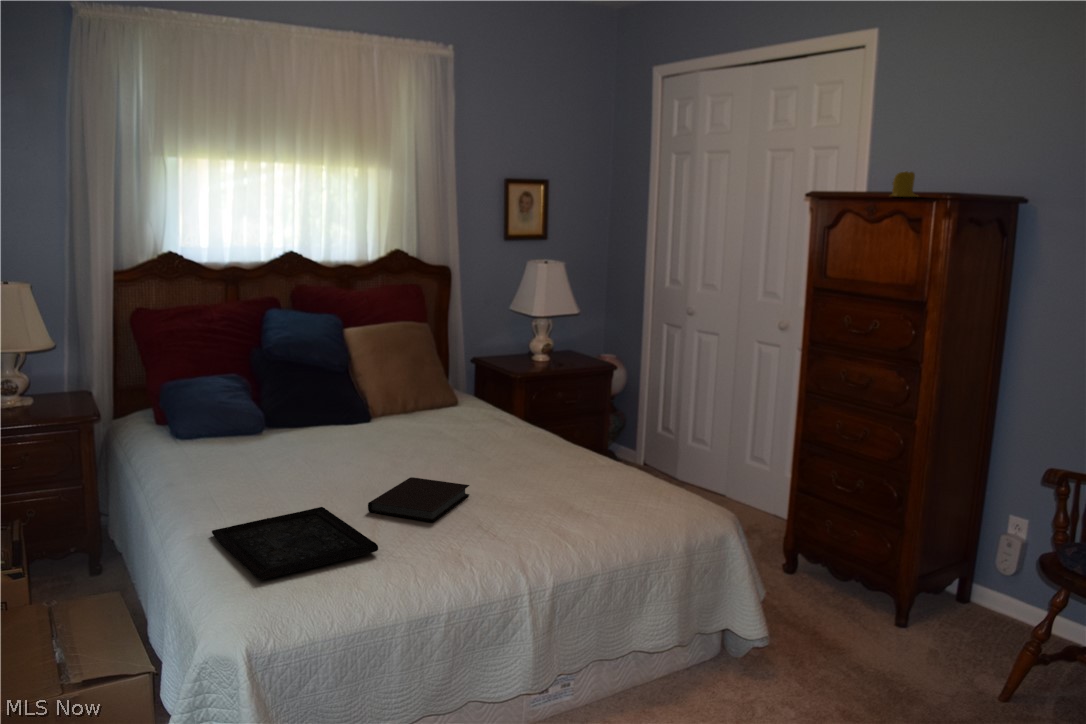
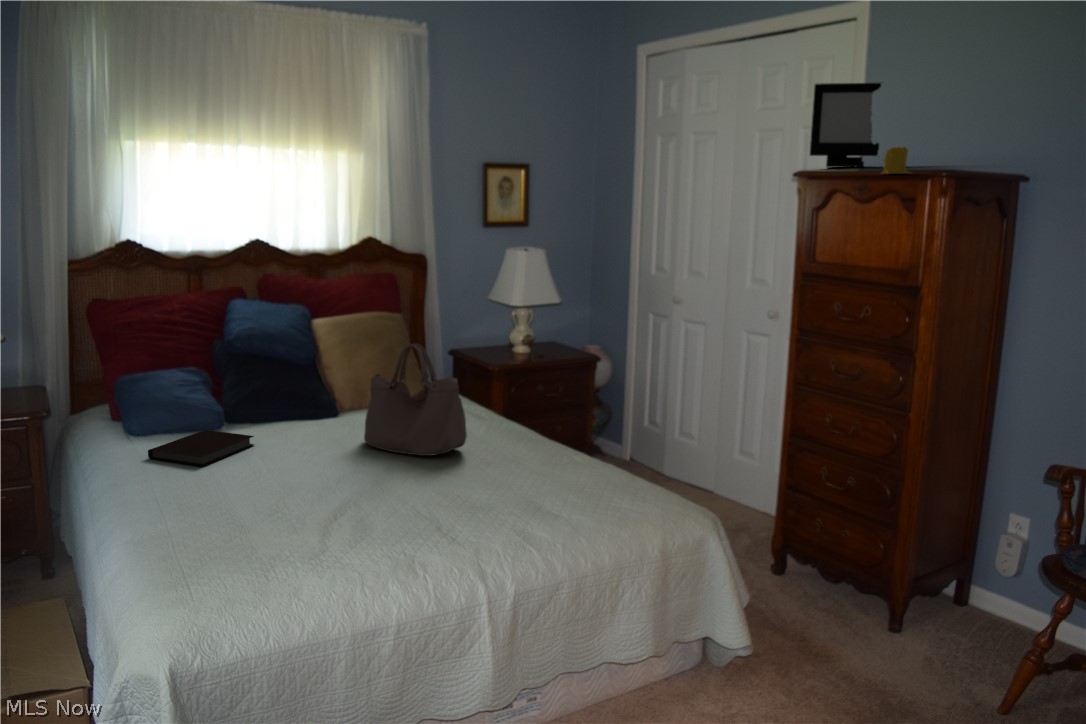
picture frame: none [820,108,896,187] -> present [810,83,881,168]
handbag: none [401,353,499,459] -> present [364,344,467,456]
notebook: present [368,477,469,522] -> present [148,430,254,466]
tray: present [212,507,378,579] -> none [144,509,322,591]

